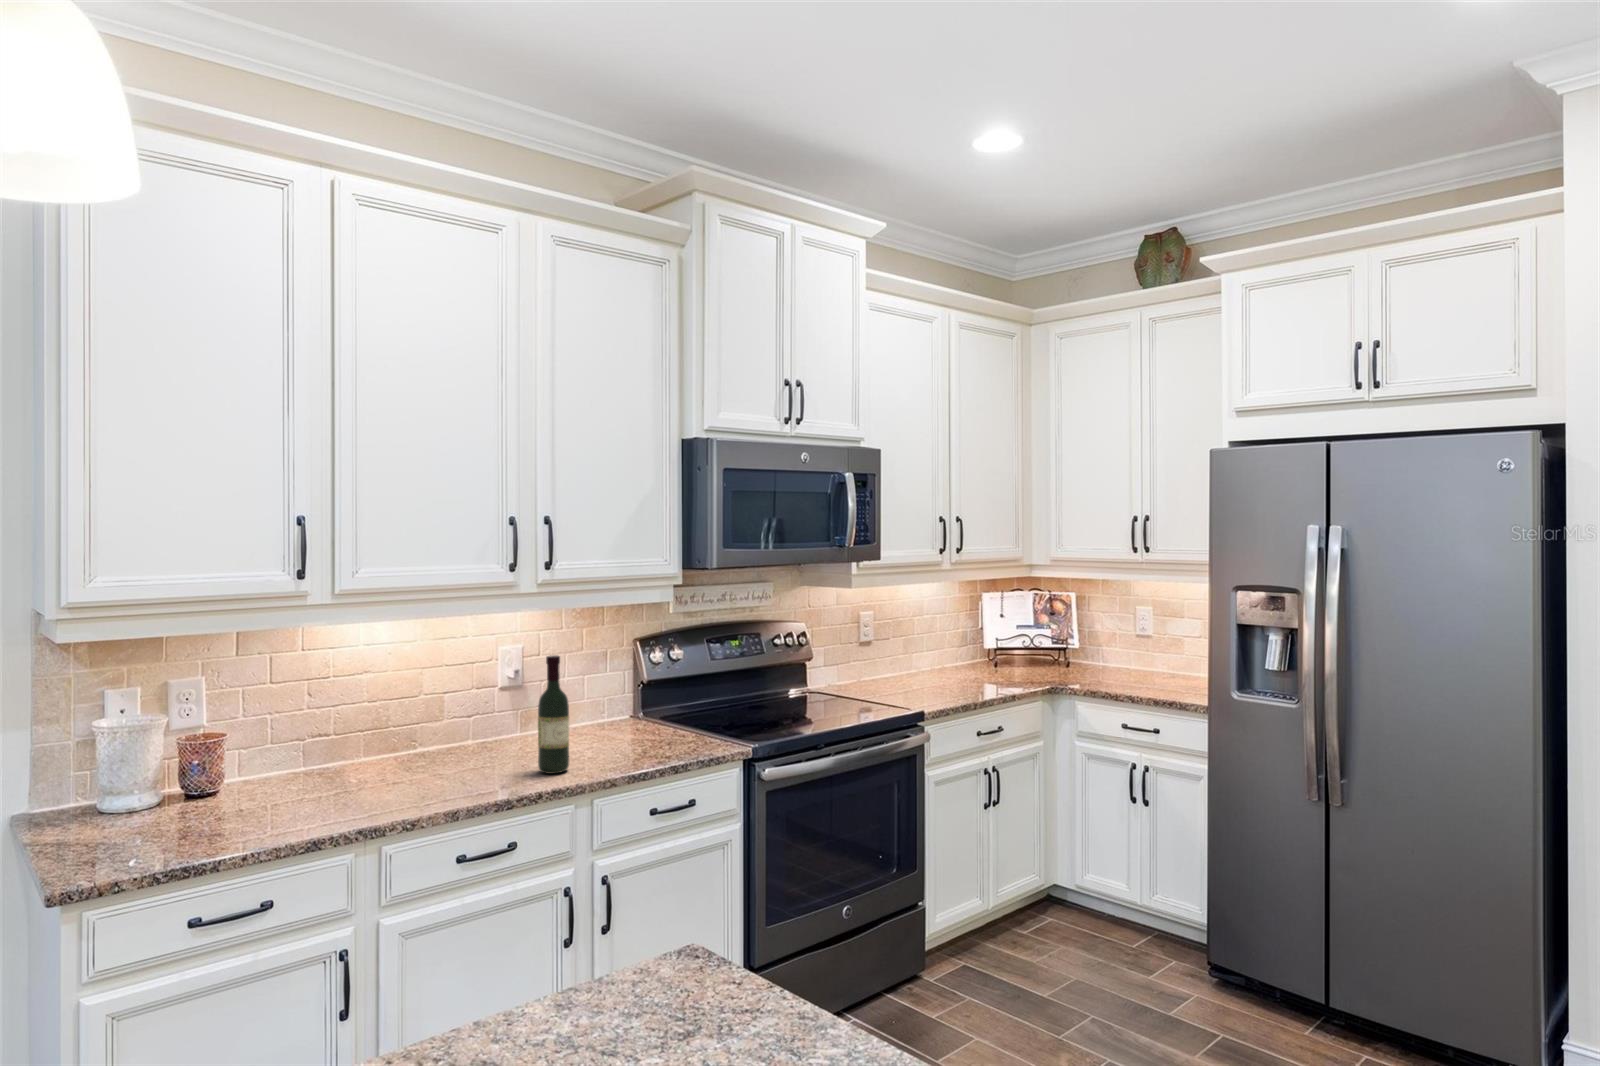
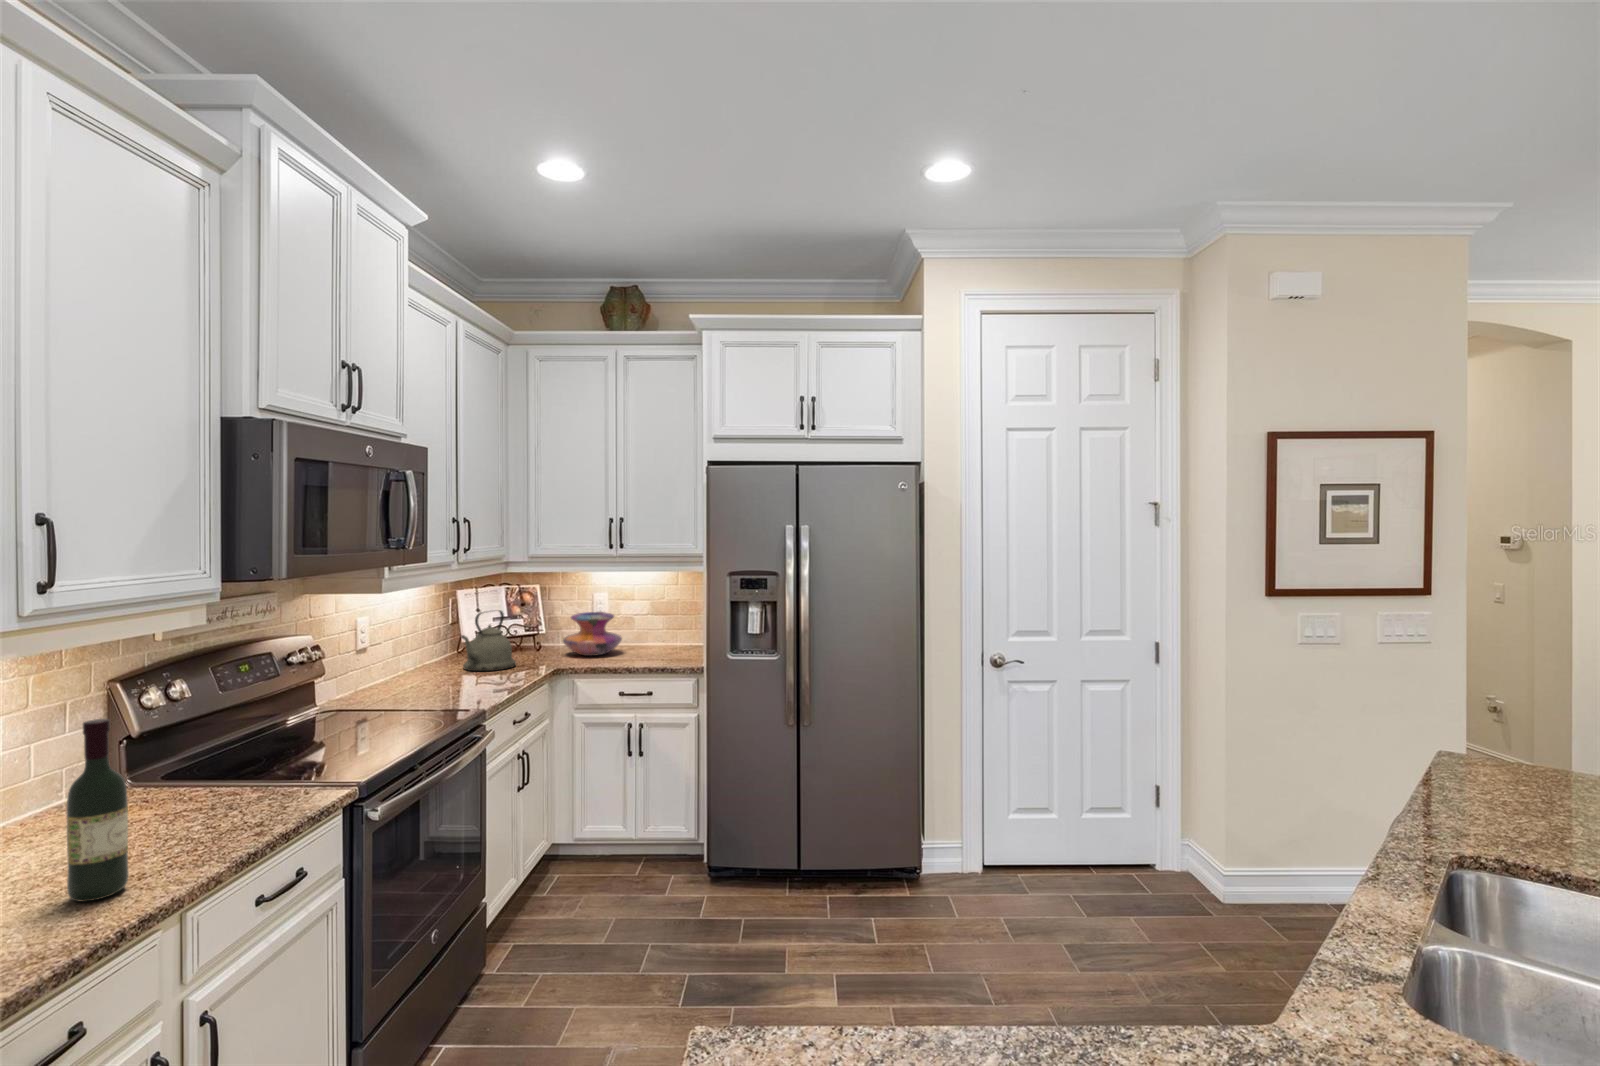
kettle: none [962,616,1025,680] -> present [461,610,516,671]
decorative vase: none [1086,628,1157,679] -> present [563,612,622,656]

